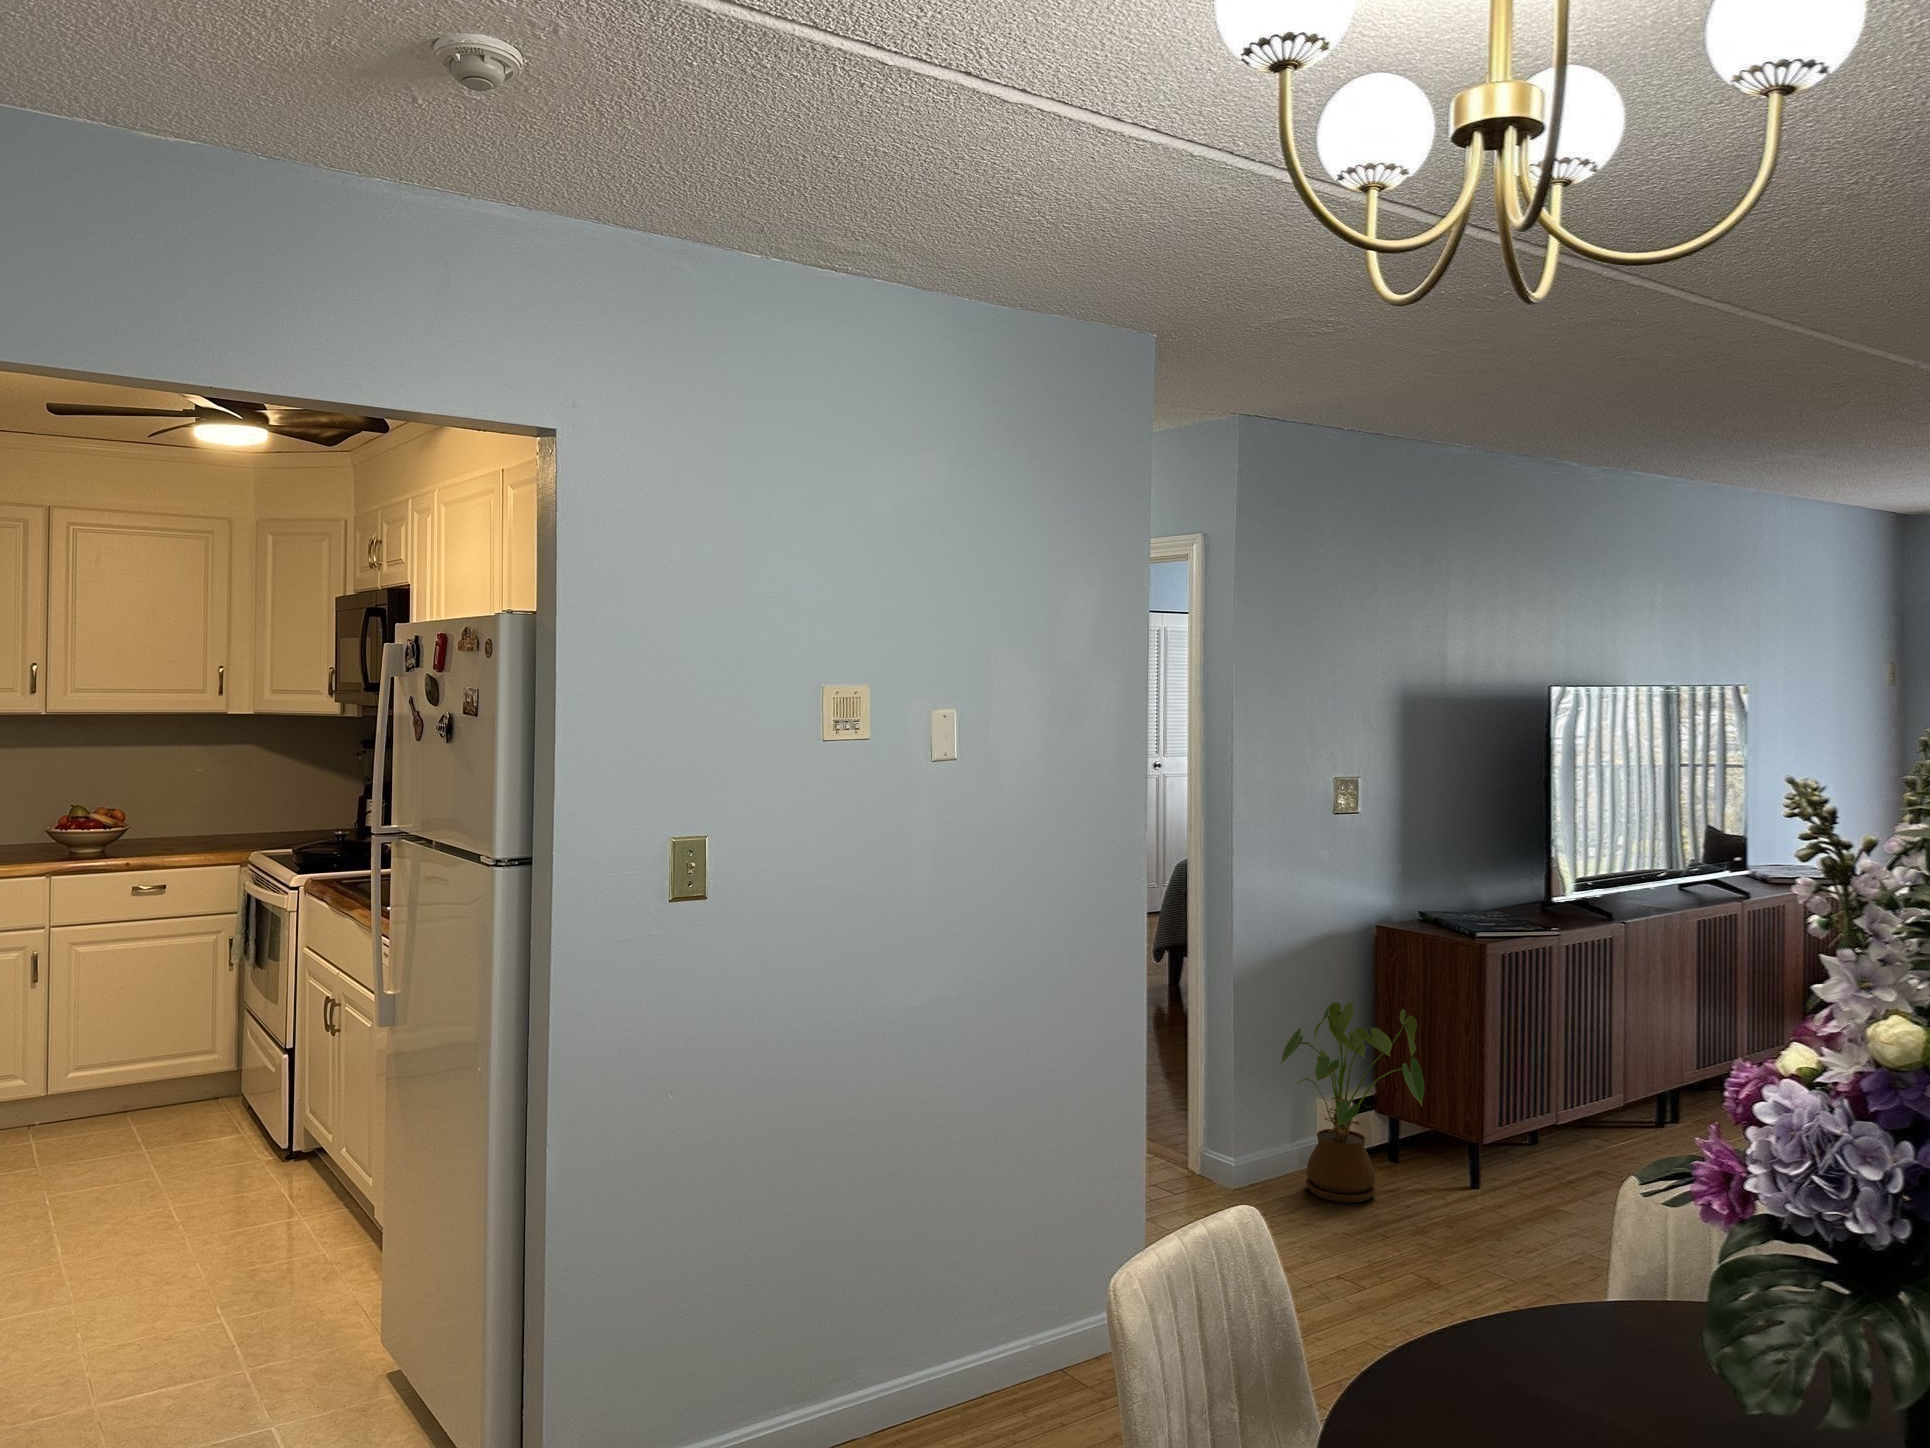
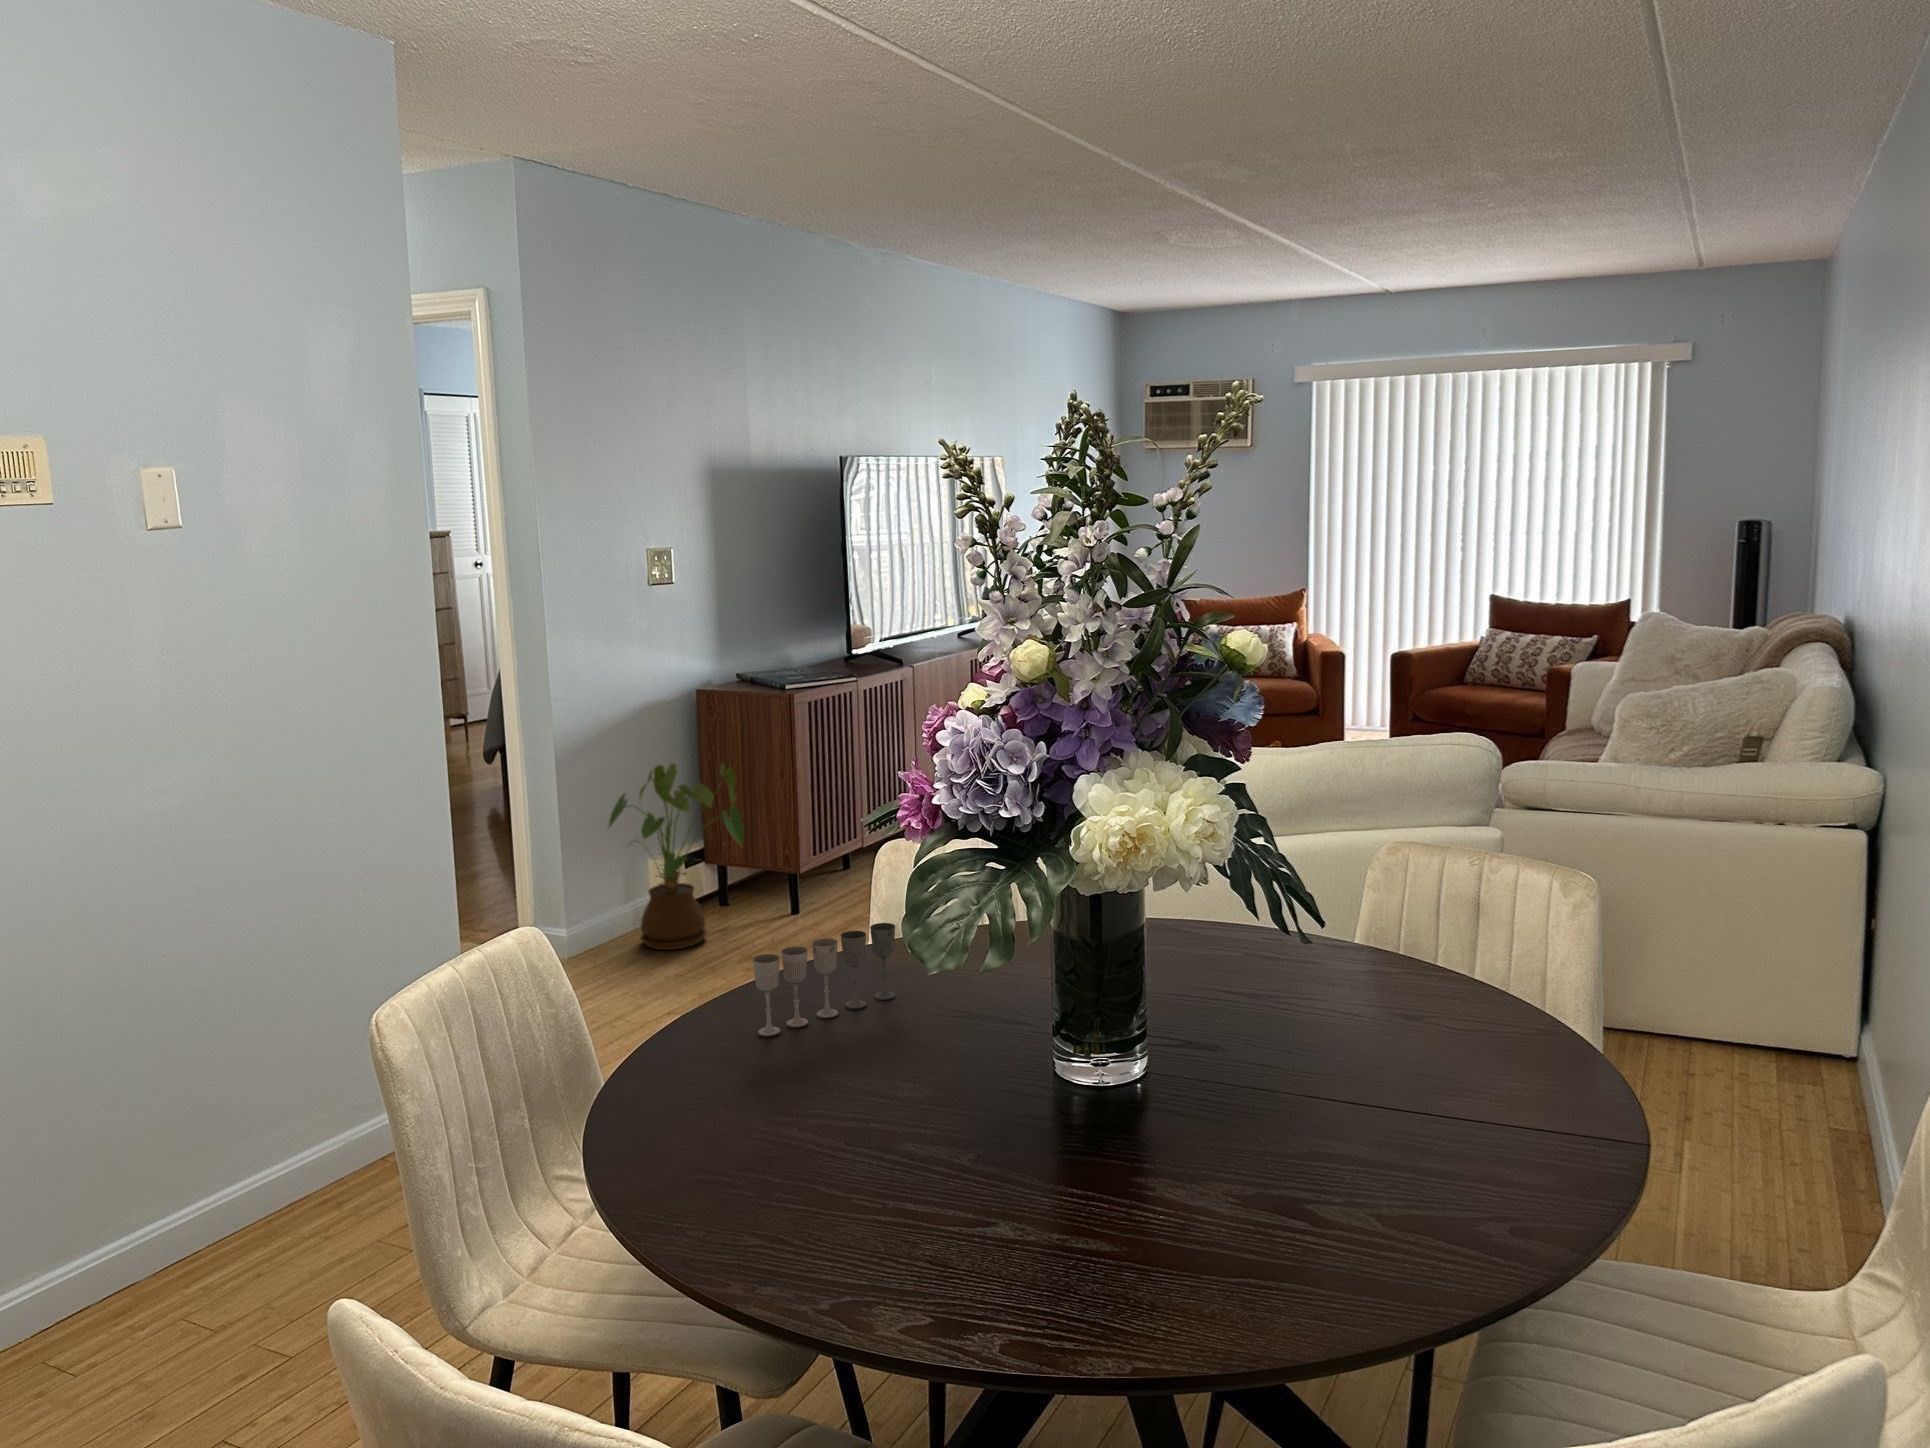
wine glass: none [1488,1287,1660,1399] -> present [753,923,895,1036]

